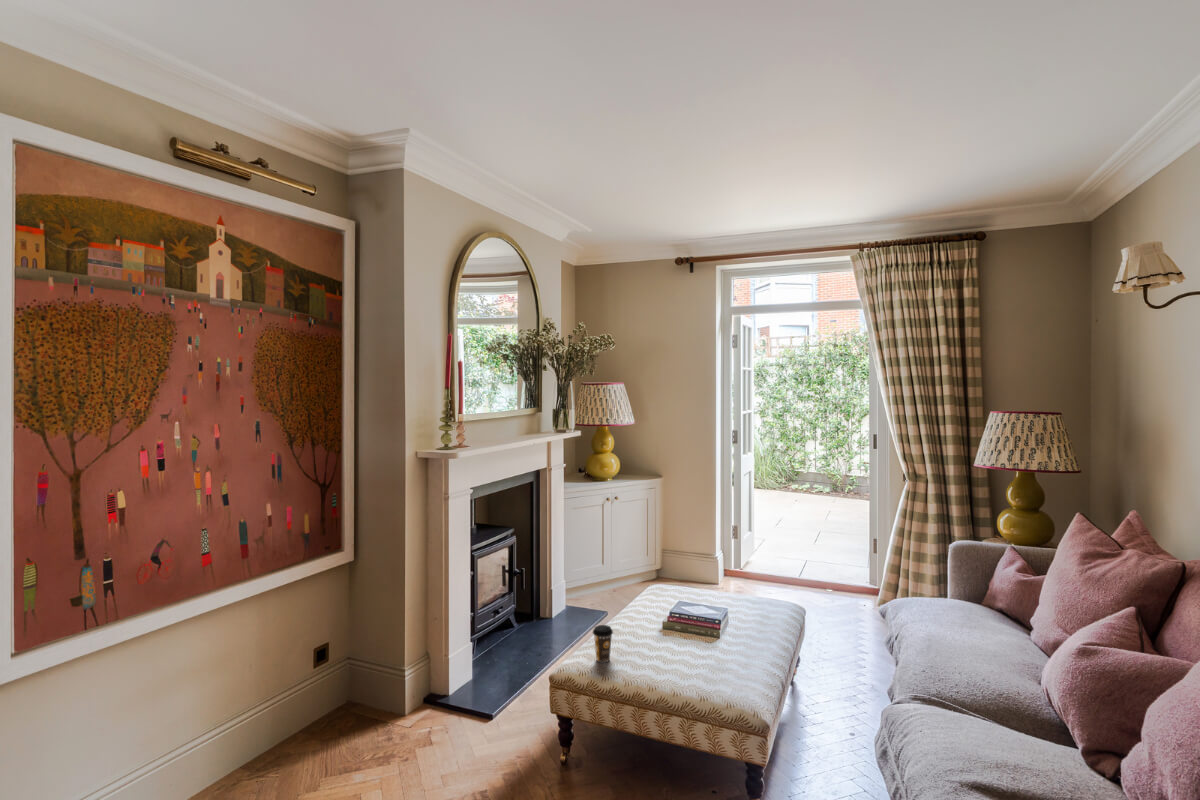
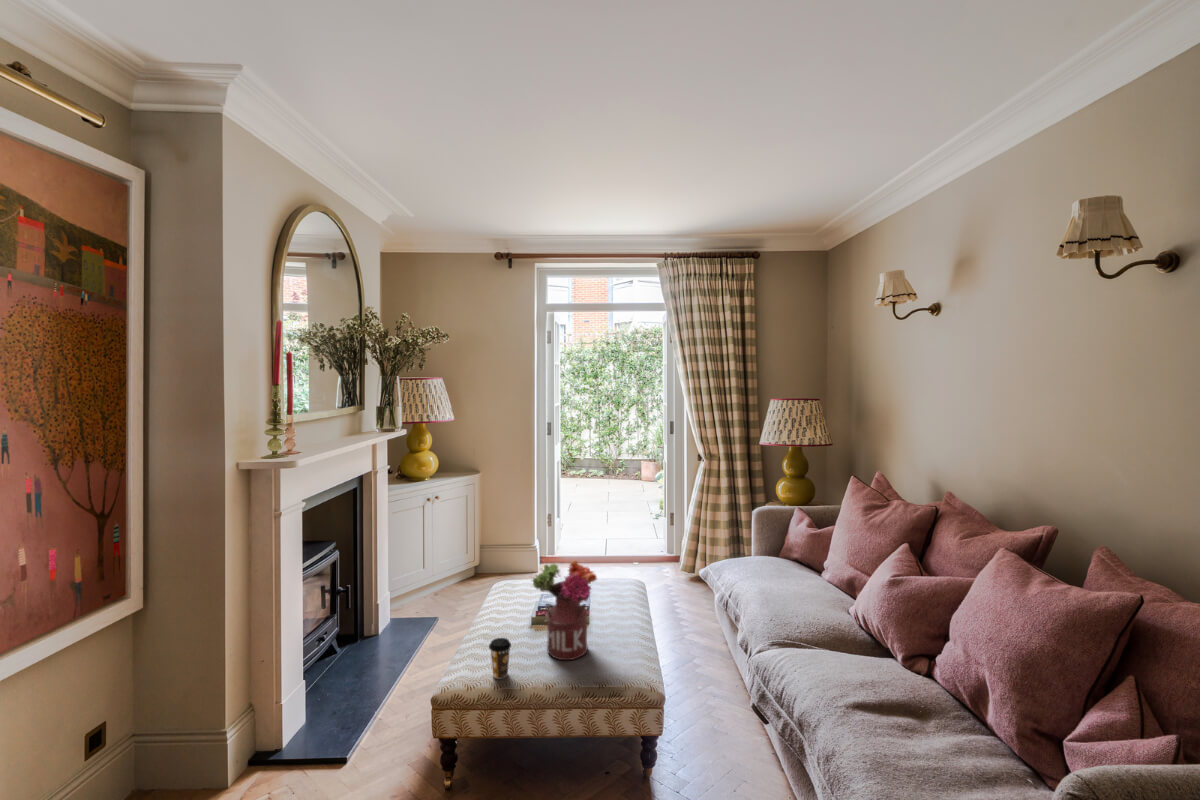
flower arrangement: none [639,563,704,659] -> present [533,561,597,660]

